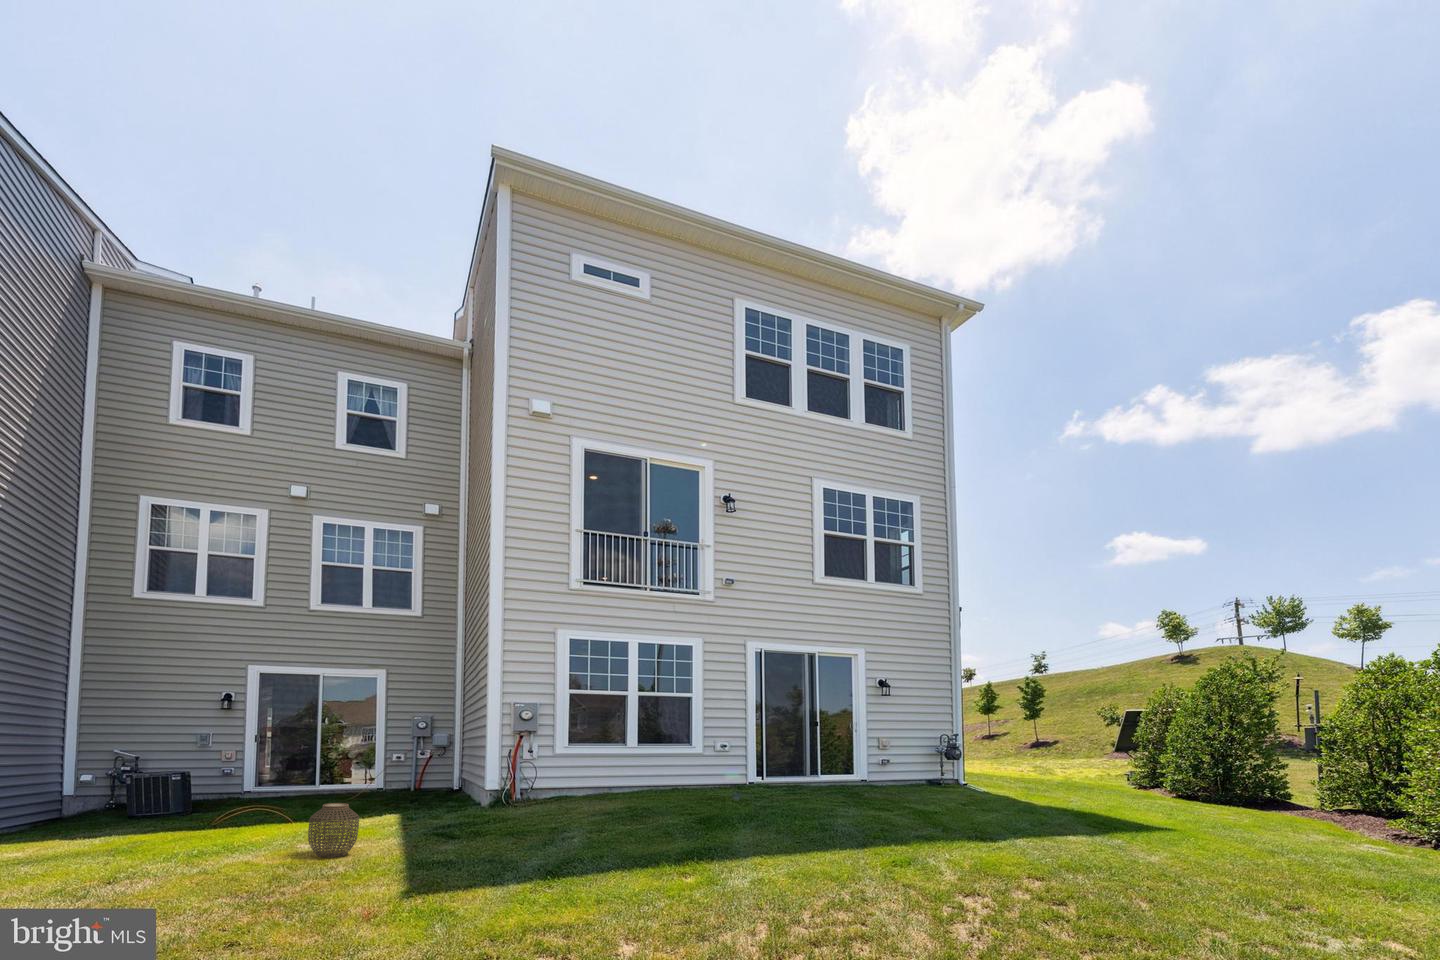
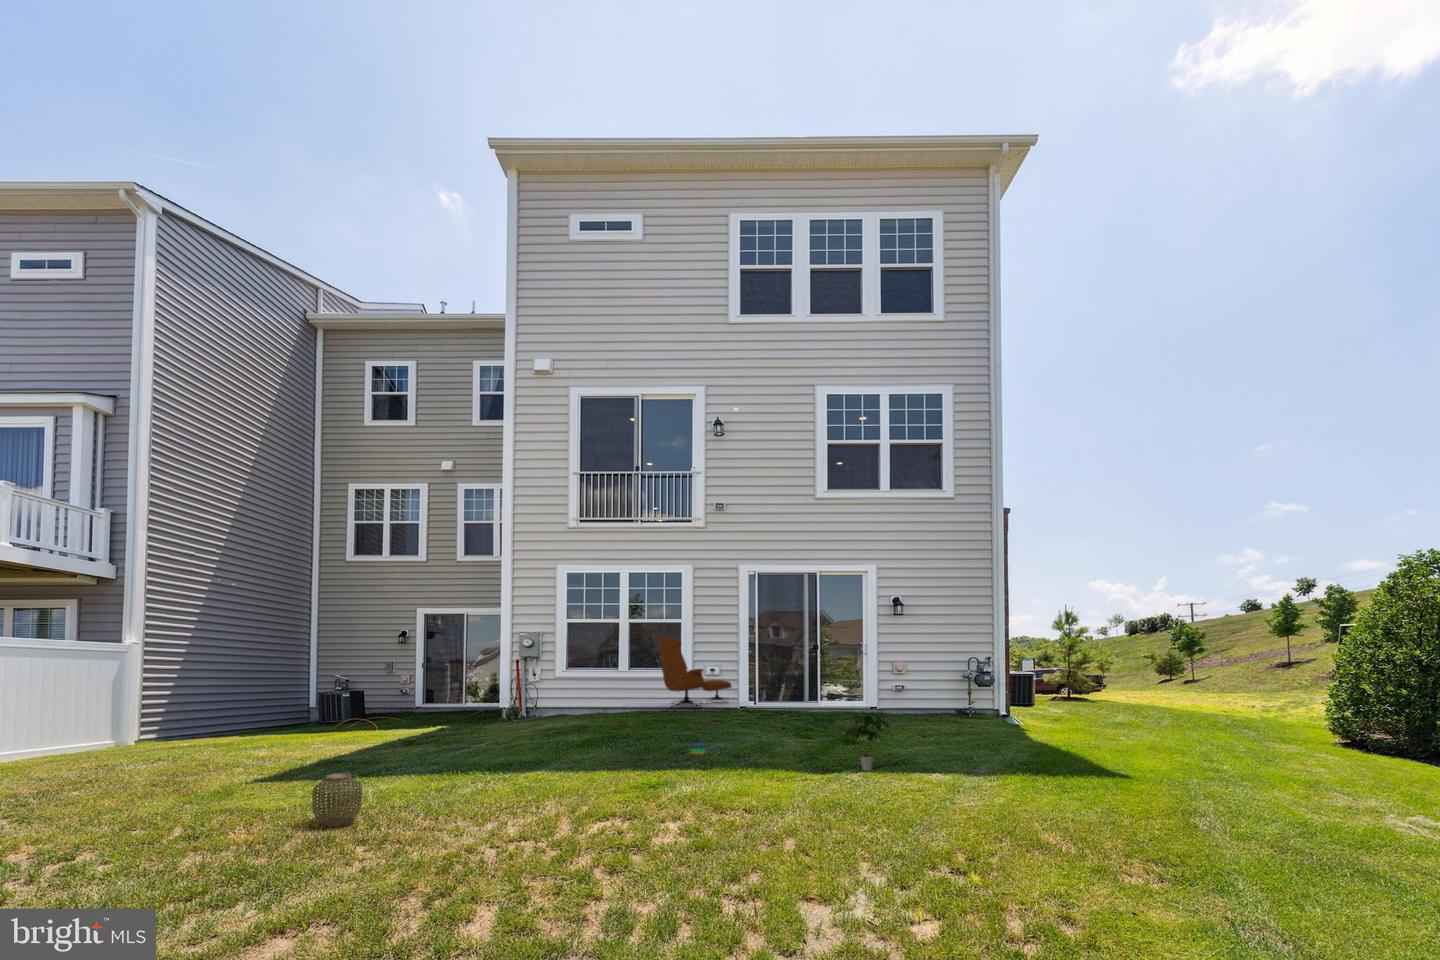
lounge chair: none [667,709,745,789] -> present [658,636,732,708]
potted plant: none [858,774,909,835] -> present [841,713,889,771]

